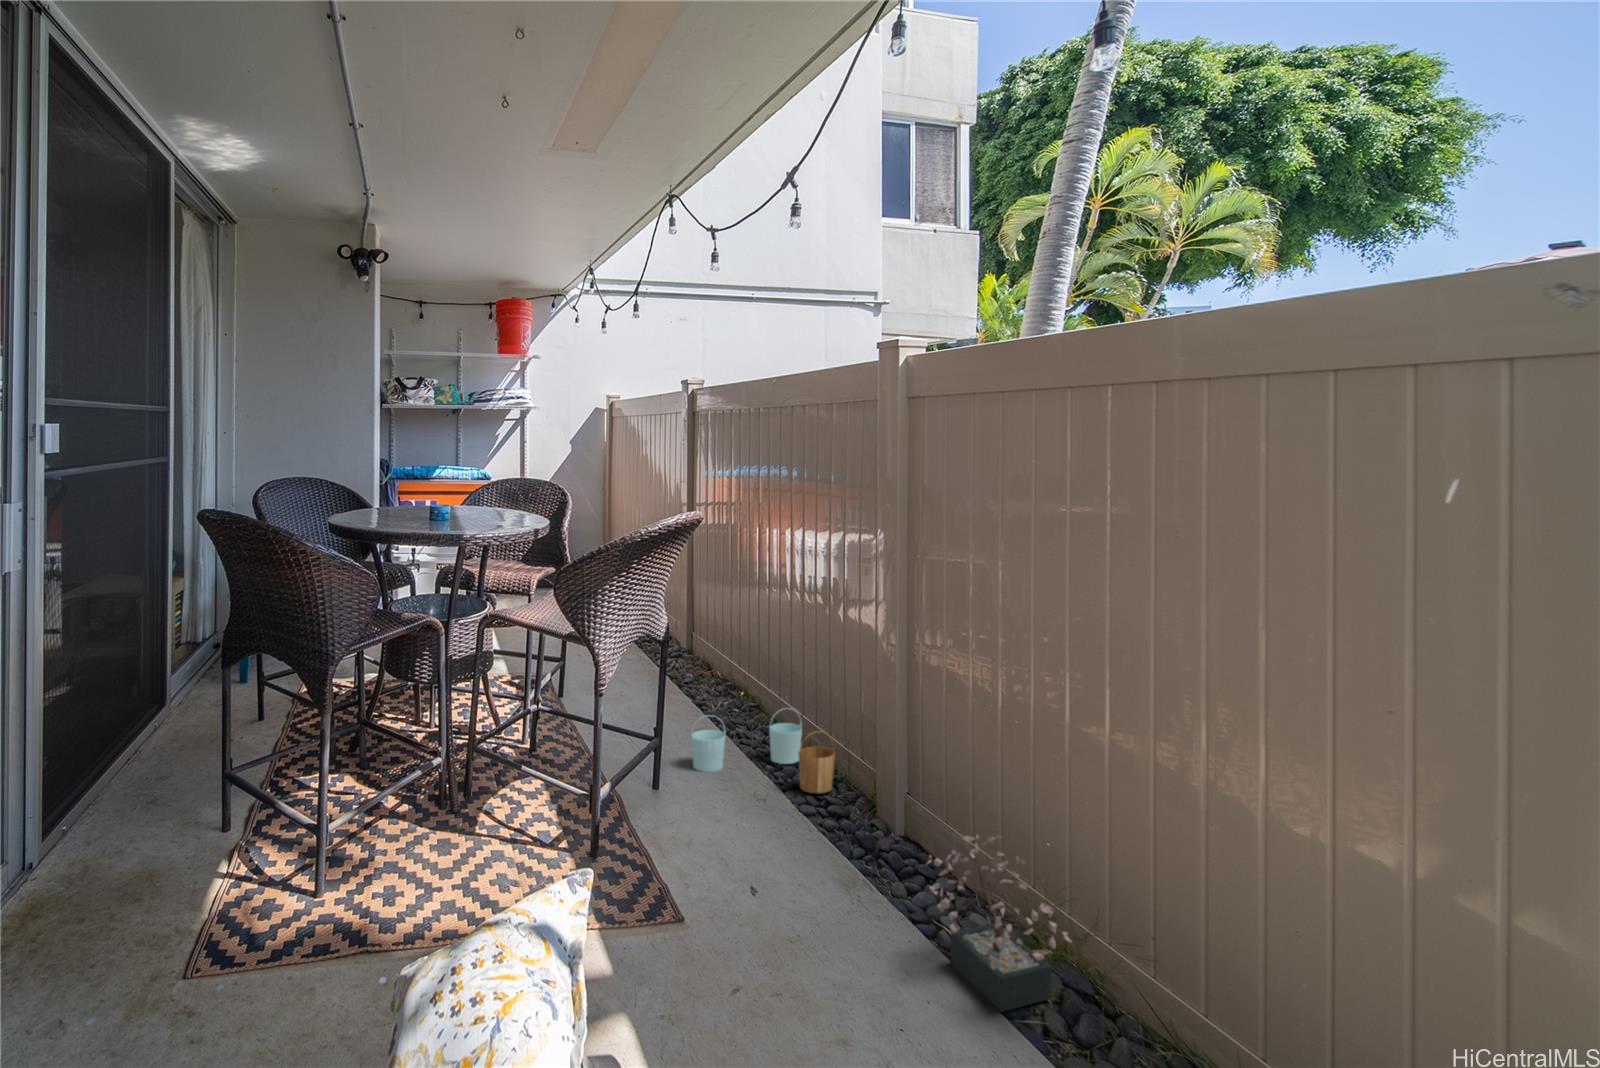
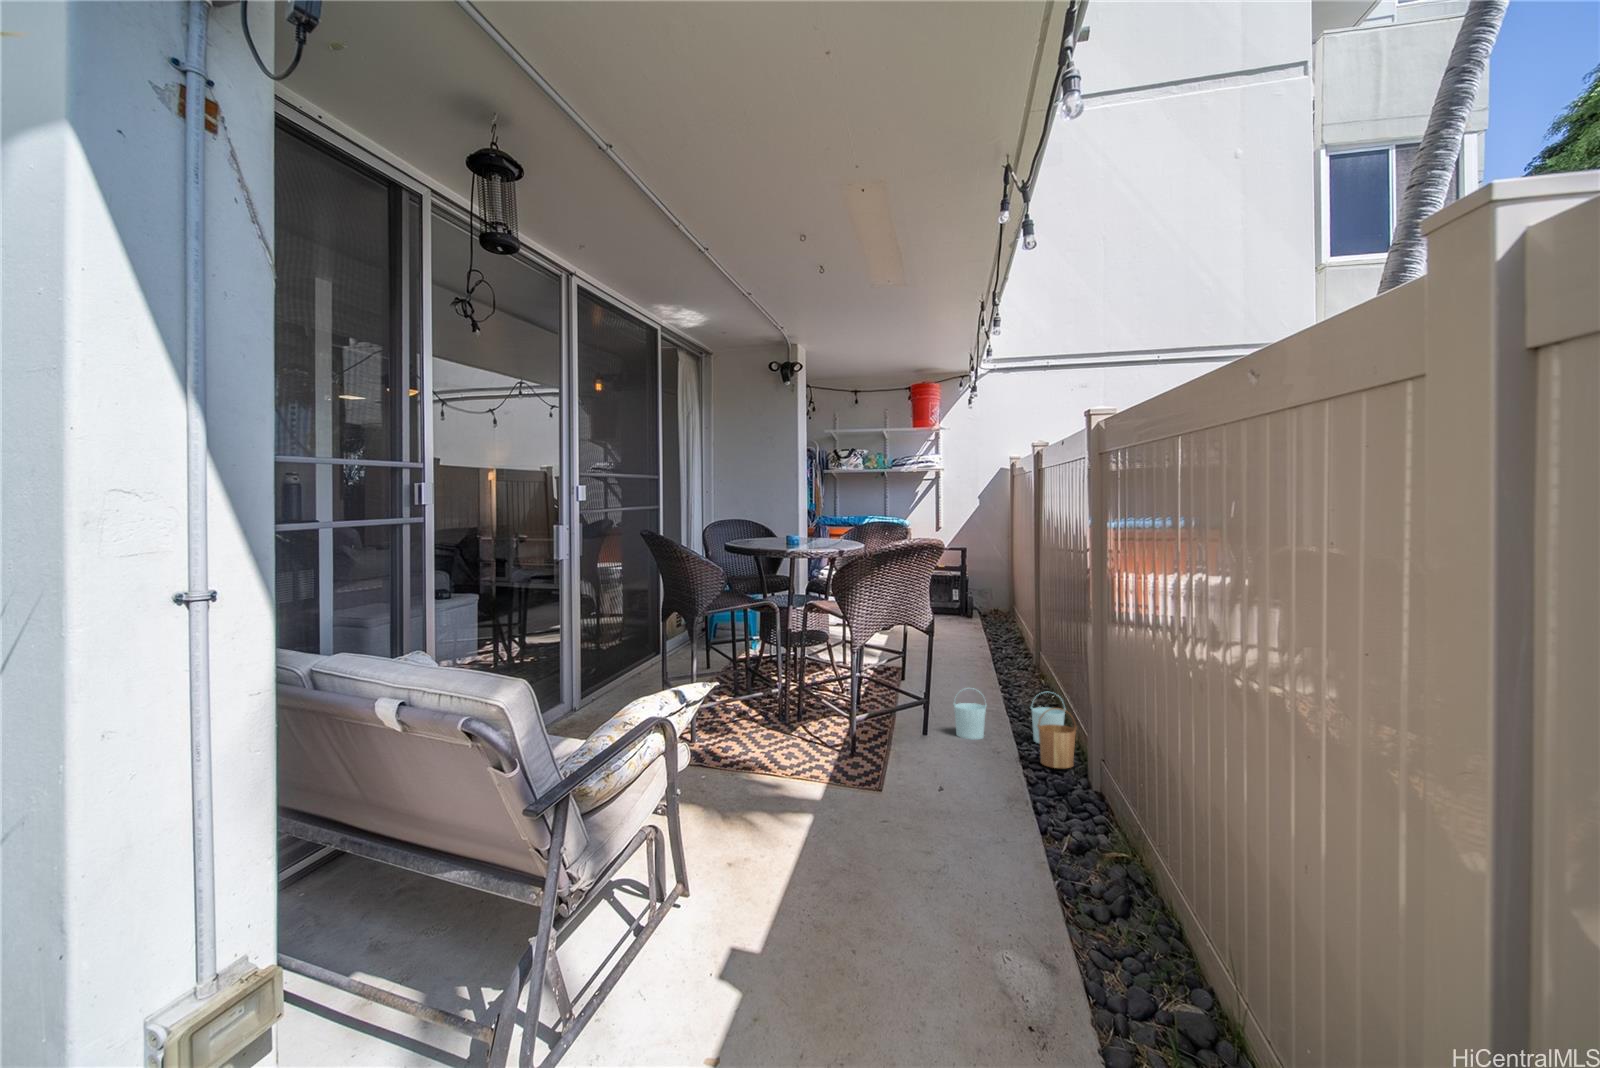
decorative plant: present [928,835,1072,1012] -> none [1032,778,1164,964]

